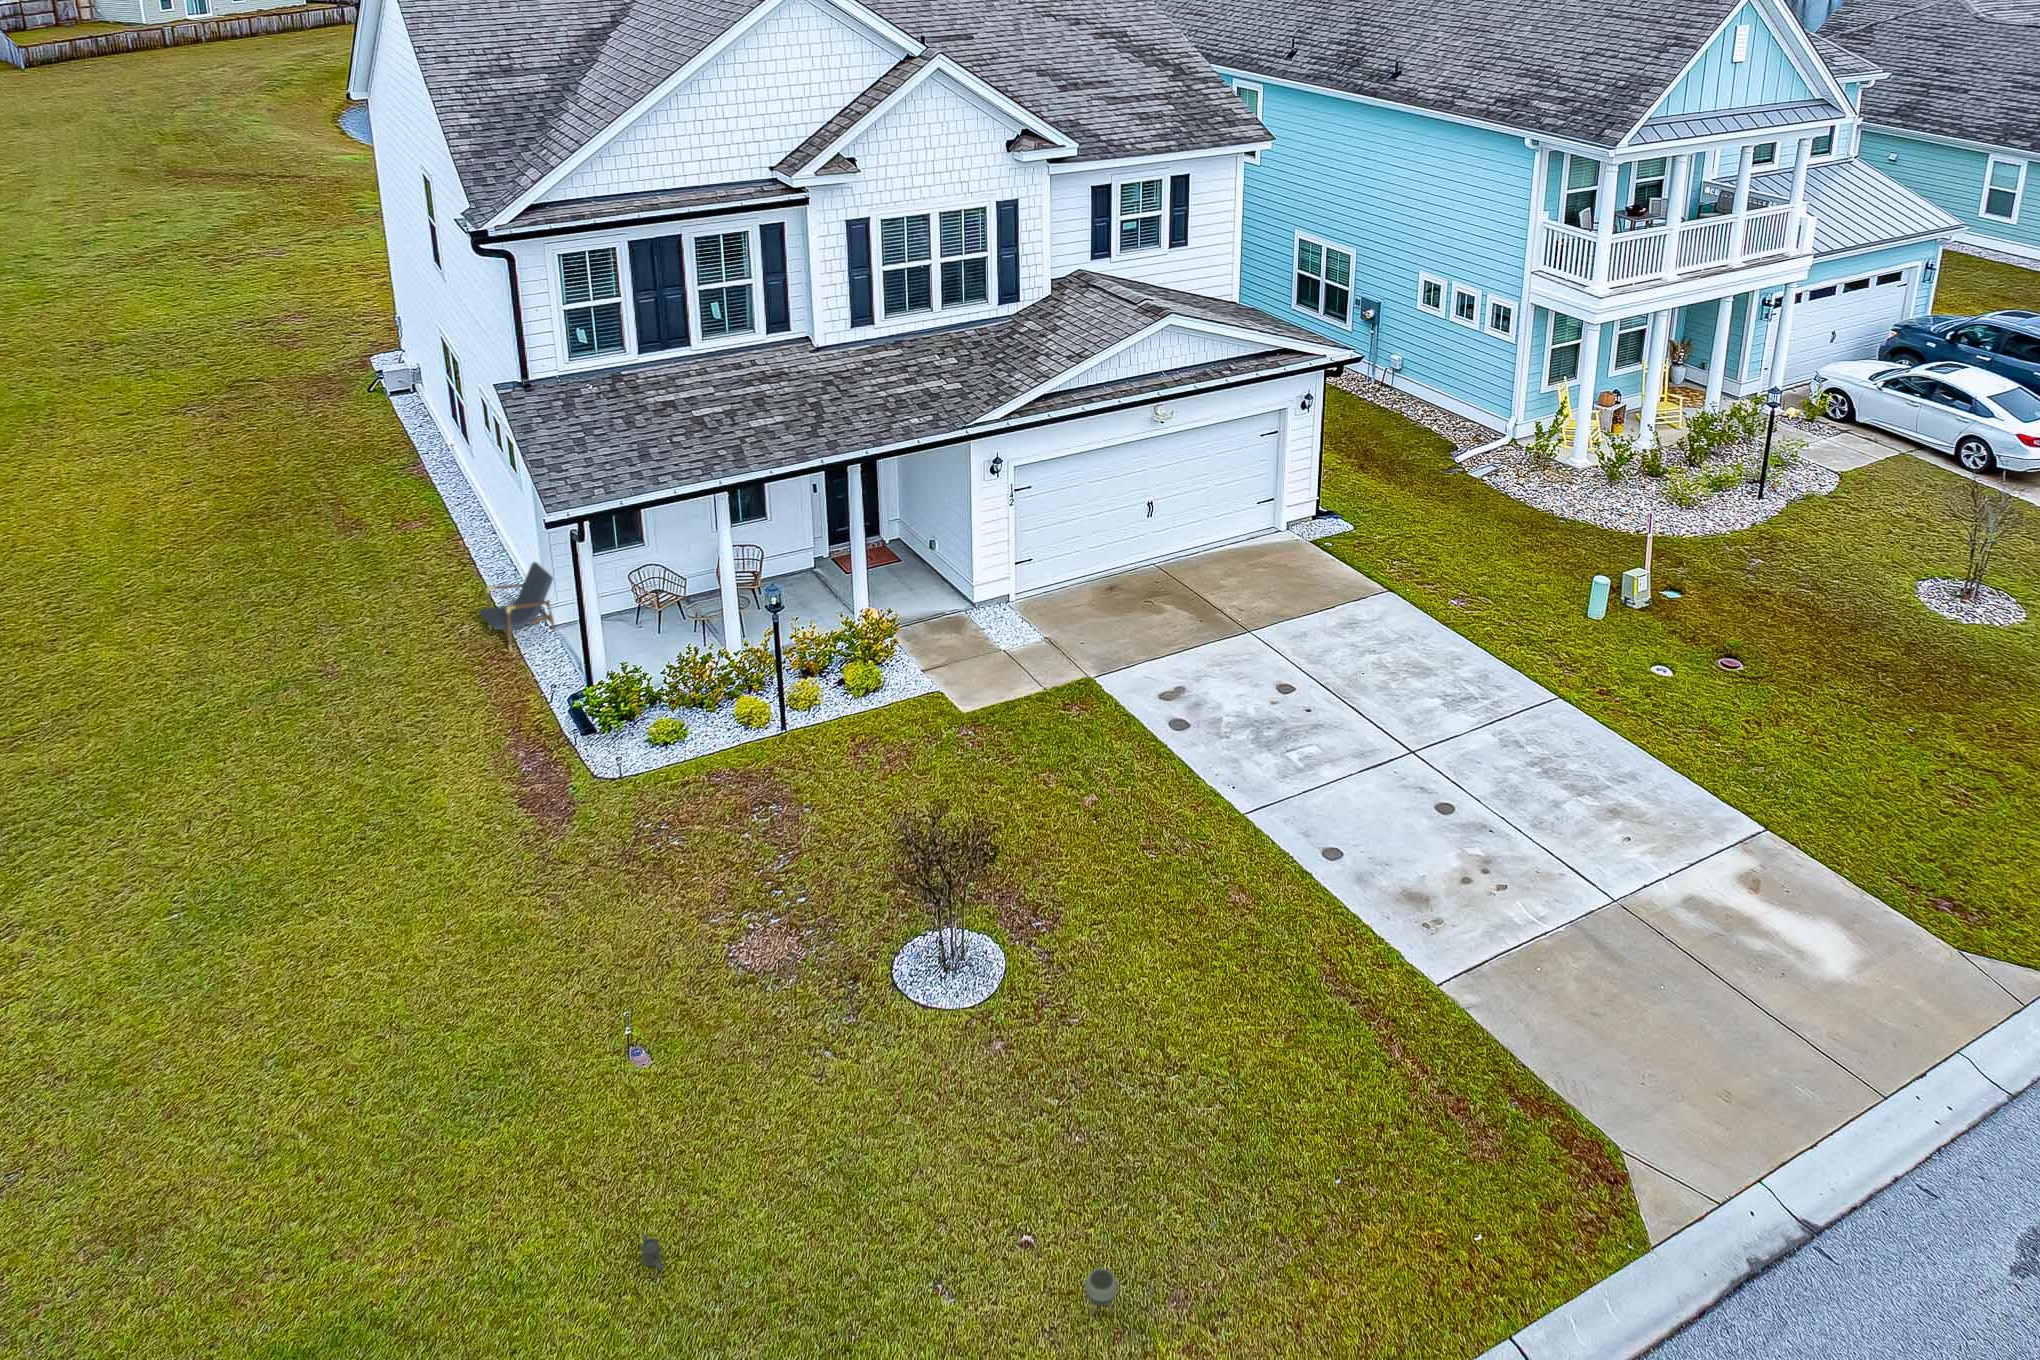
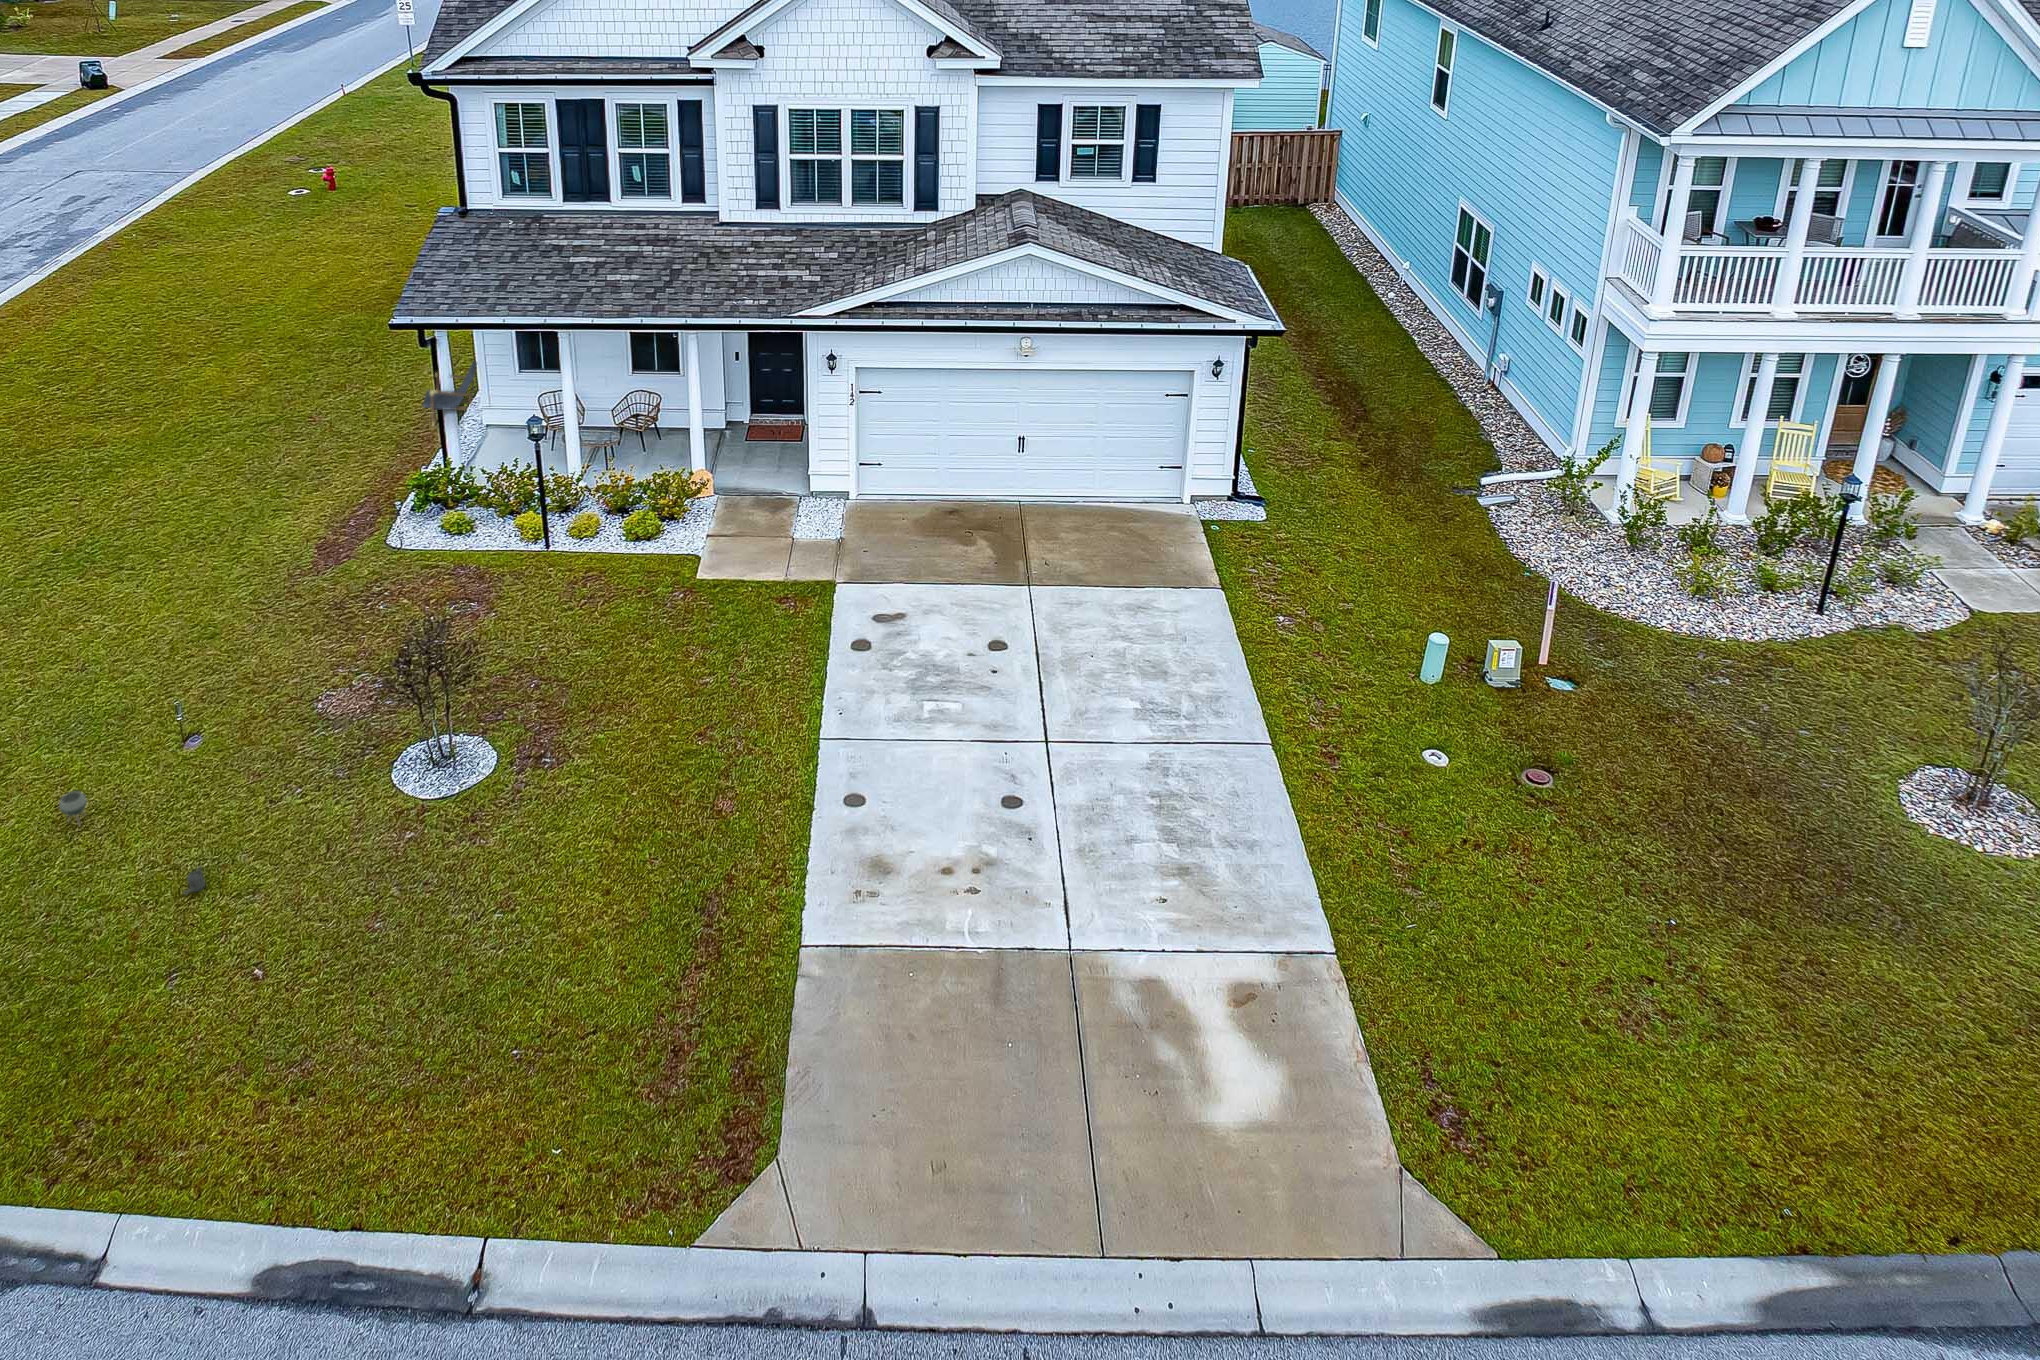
watering can: present [641,1233,664,1270] -> present [184,866,205,895]
planter: present [1085,1268,1118,1316] -> present [59,791,87,826]

